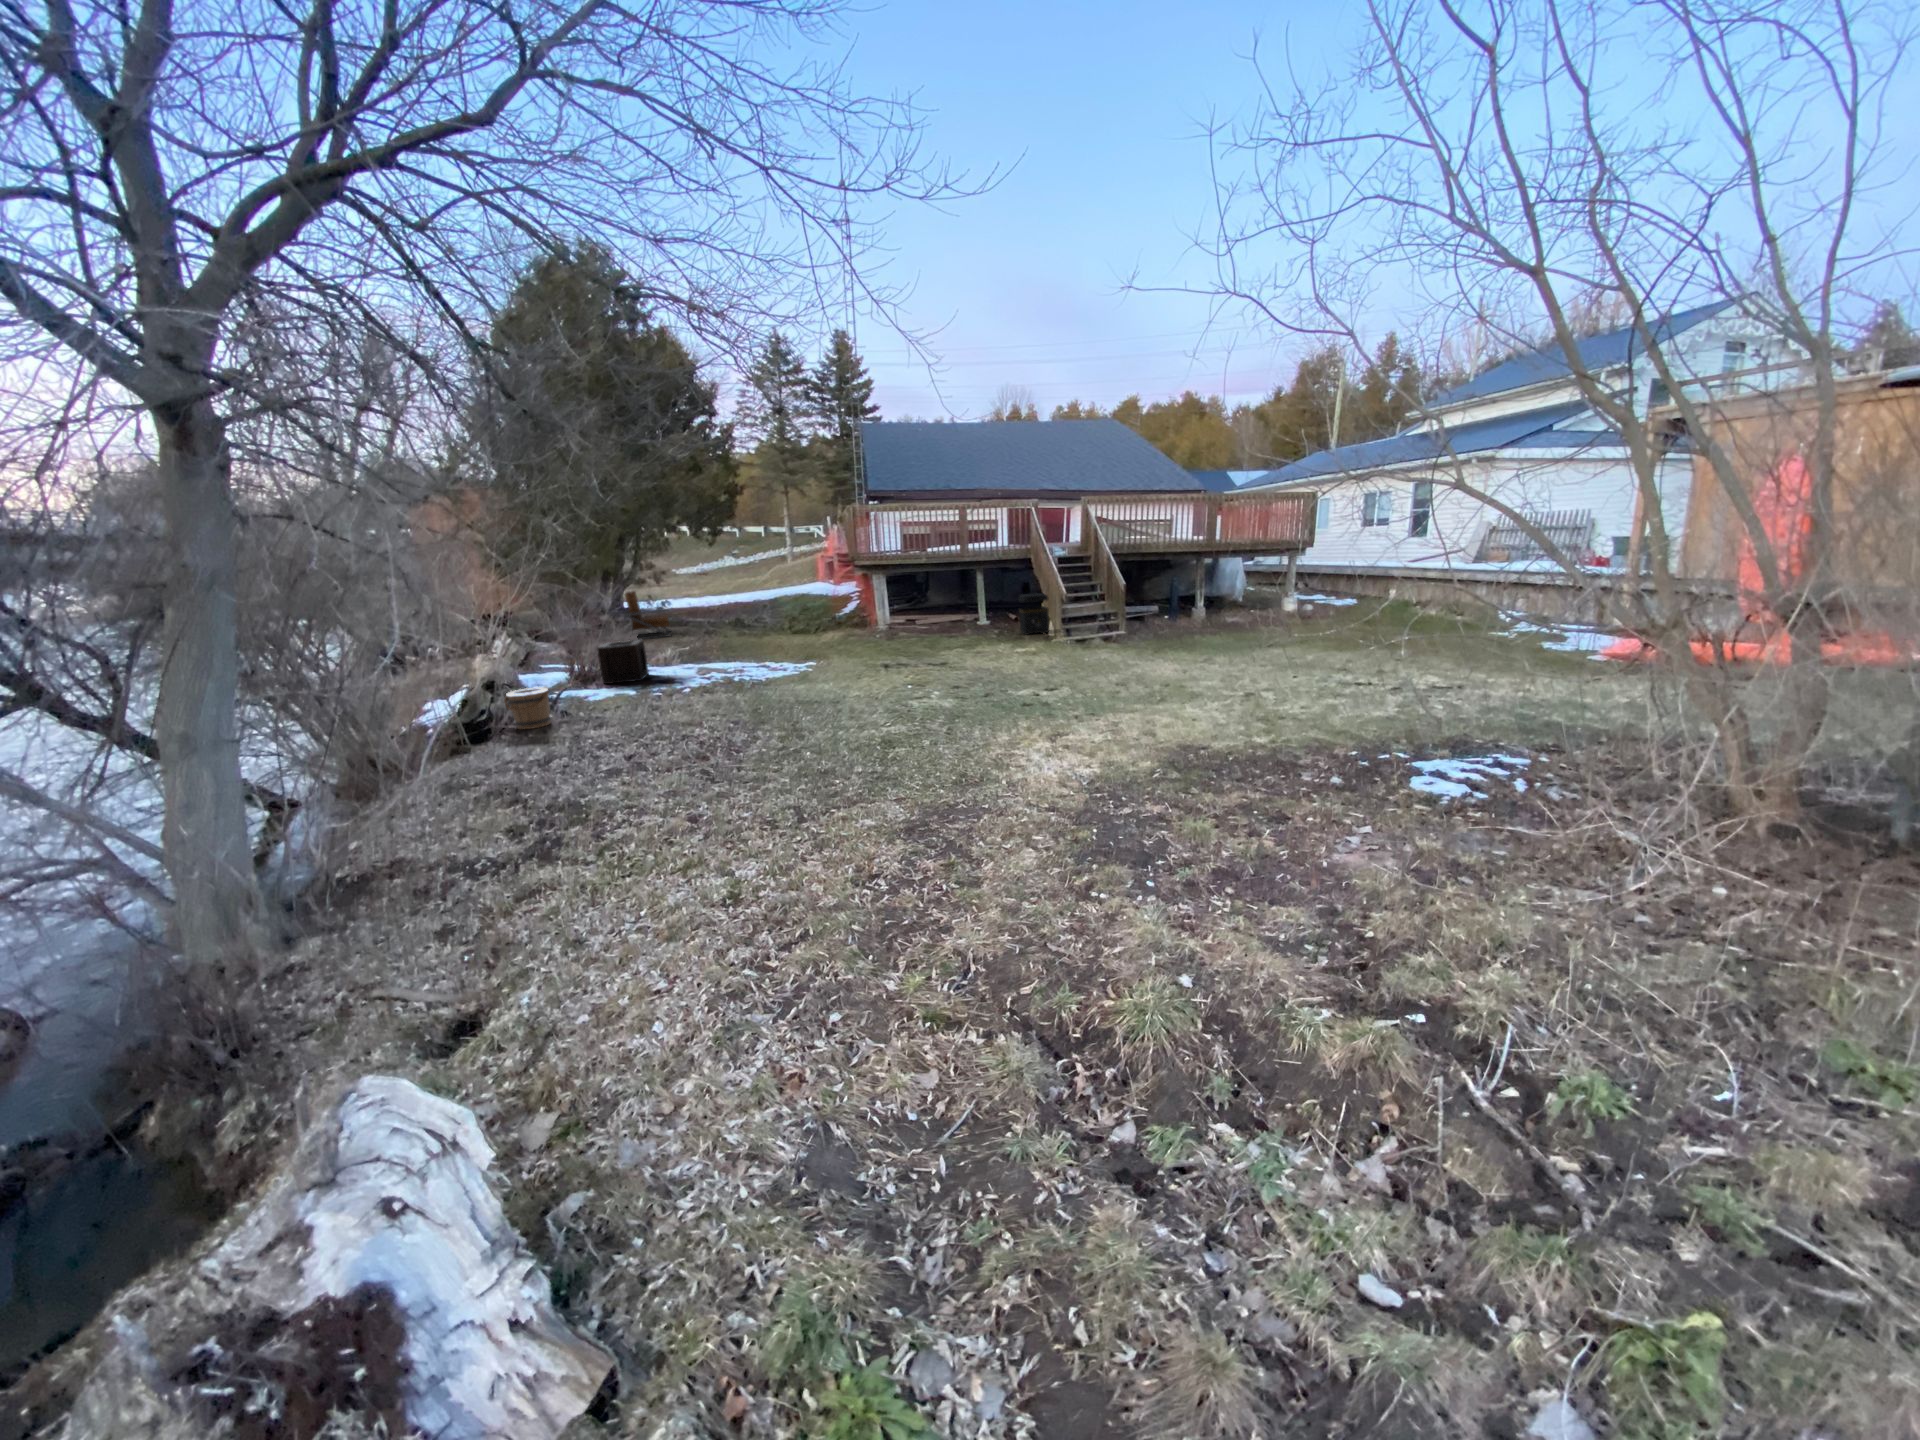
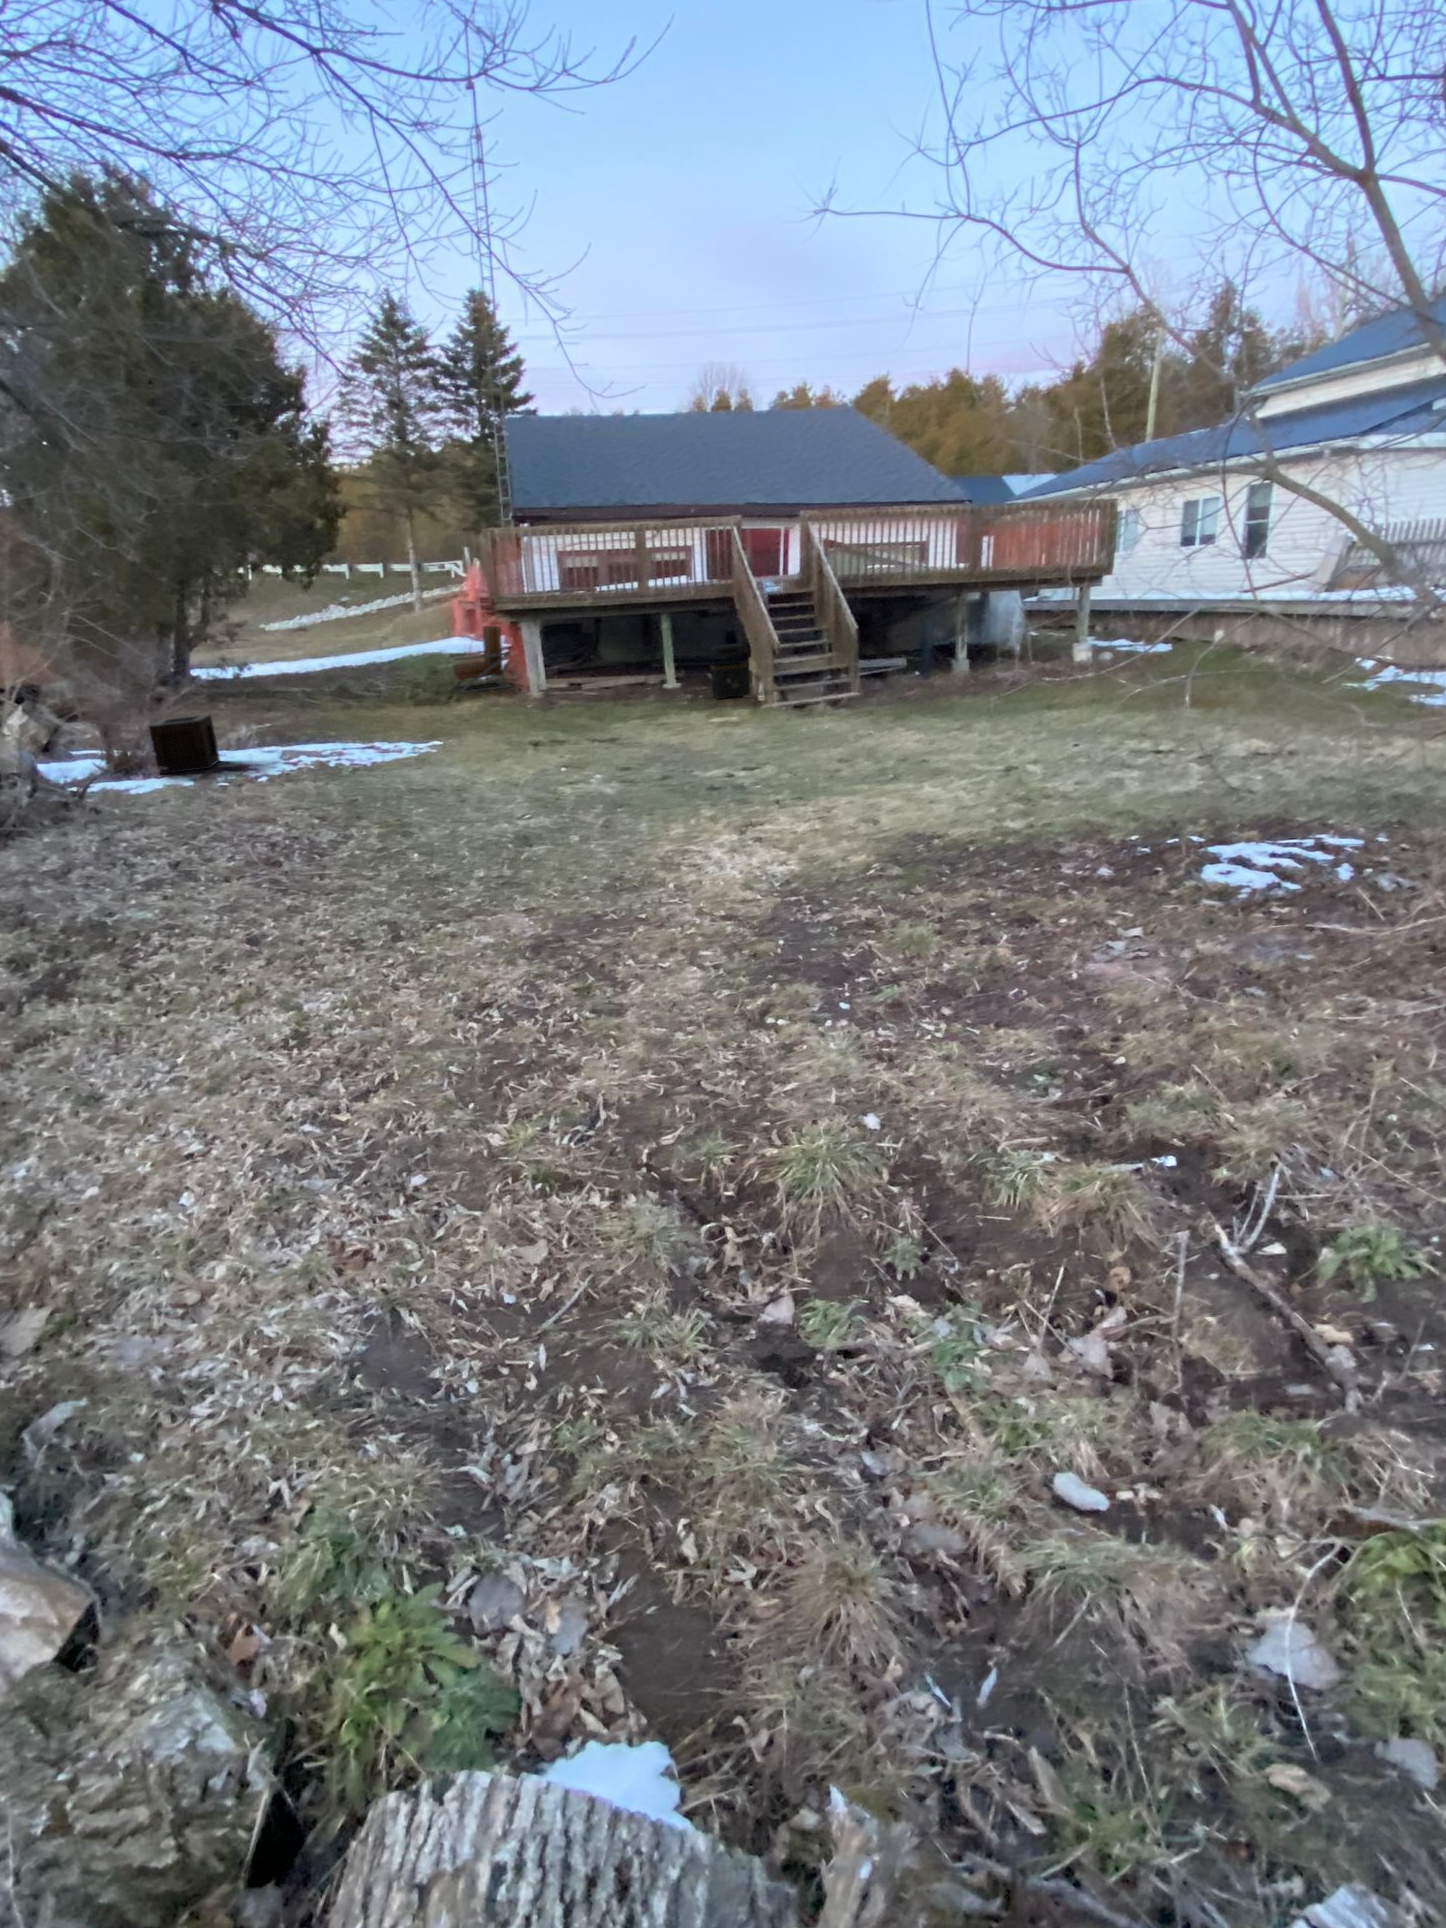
lounge chair: present [625,591,671,640] -> present [450,626,511,693]
bucket: present [504,687,551,729] -> none [21,777,86,833]

